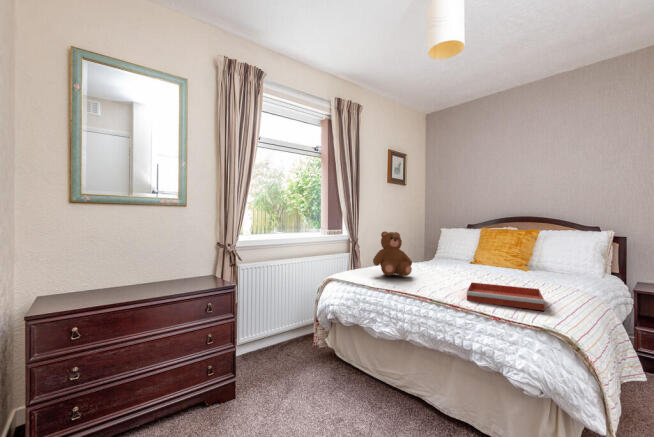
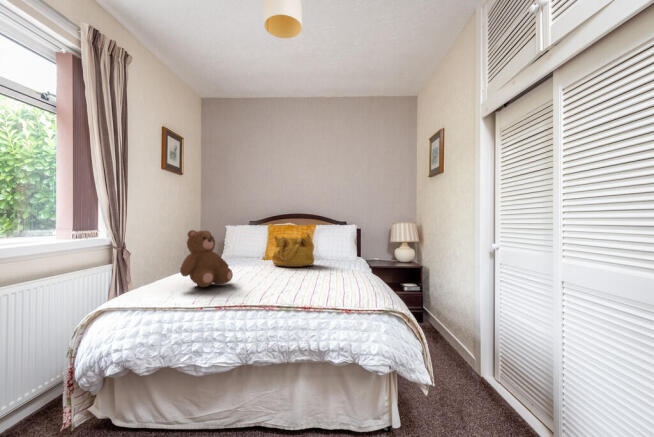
handbag: none [469,240,516,276] -> present [272,233,314,267]
tray: present [467,282,545,310] -> none [302,275,375,299]

